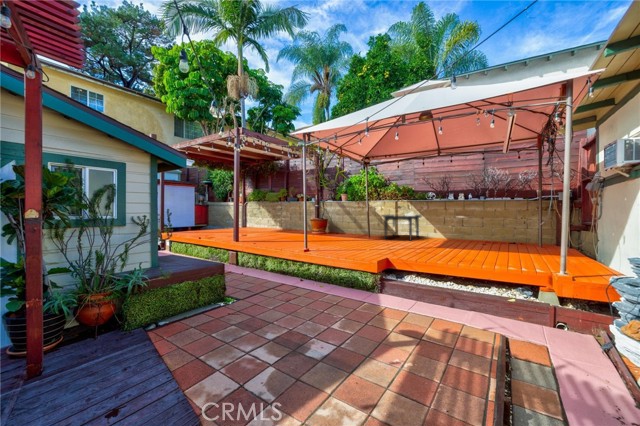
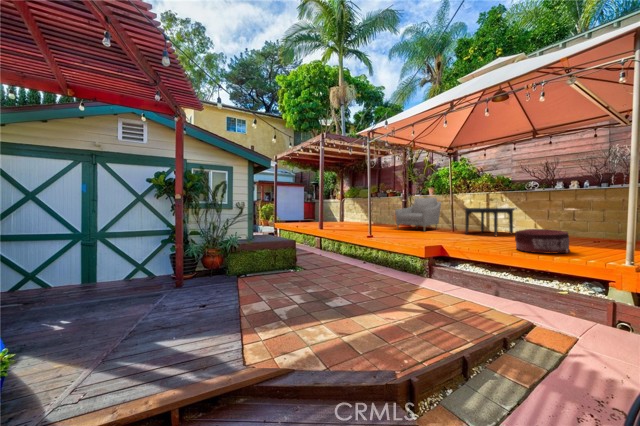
chair: none [316,204,357,238] -> present [395,198,441,231]
pouf: none [444,235,484,257] -> present [515,229,570,254]

